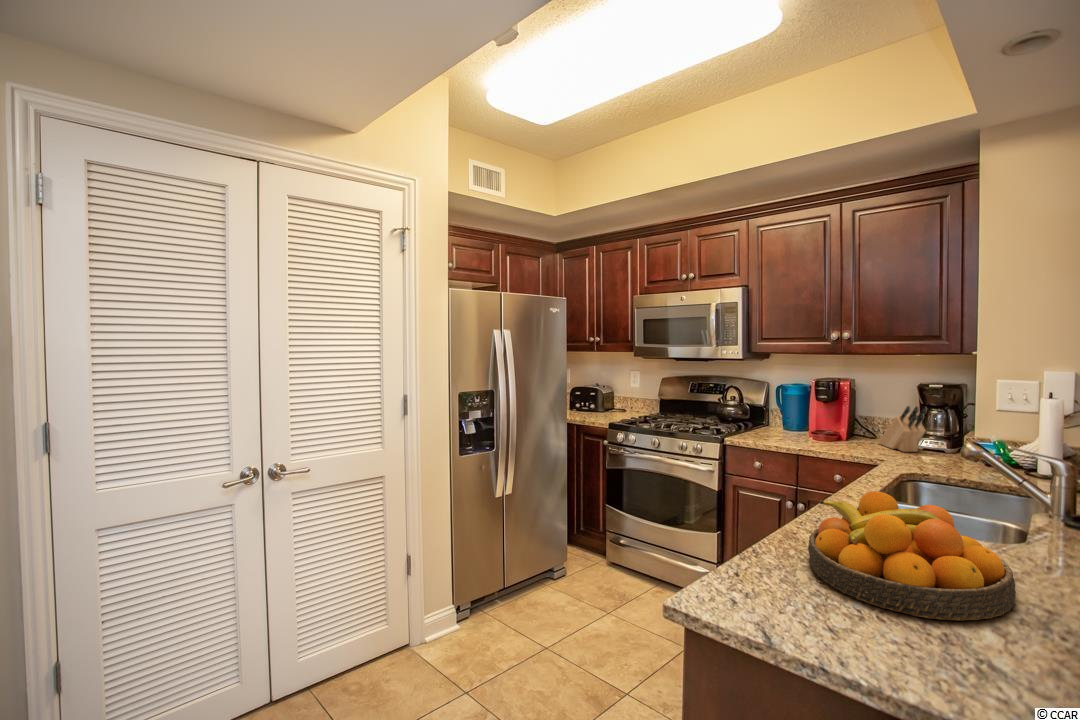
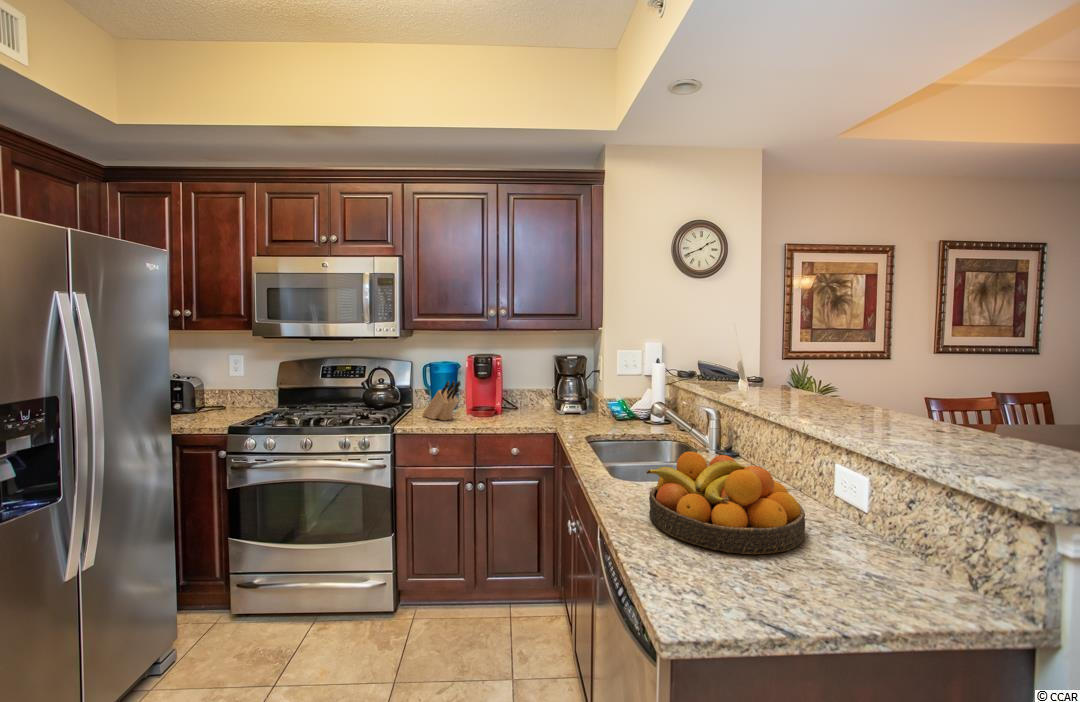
knife block: present [879,406,927,452] -> present [422,381,461,421]

